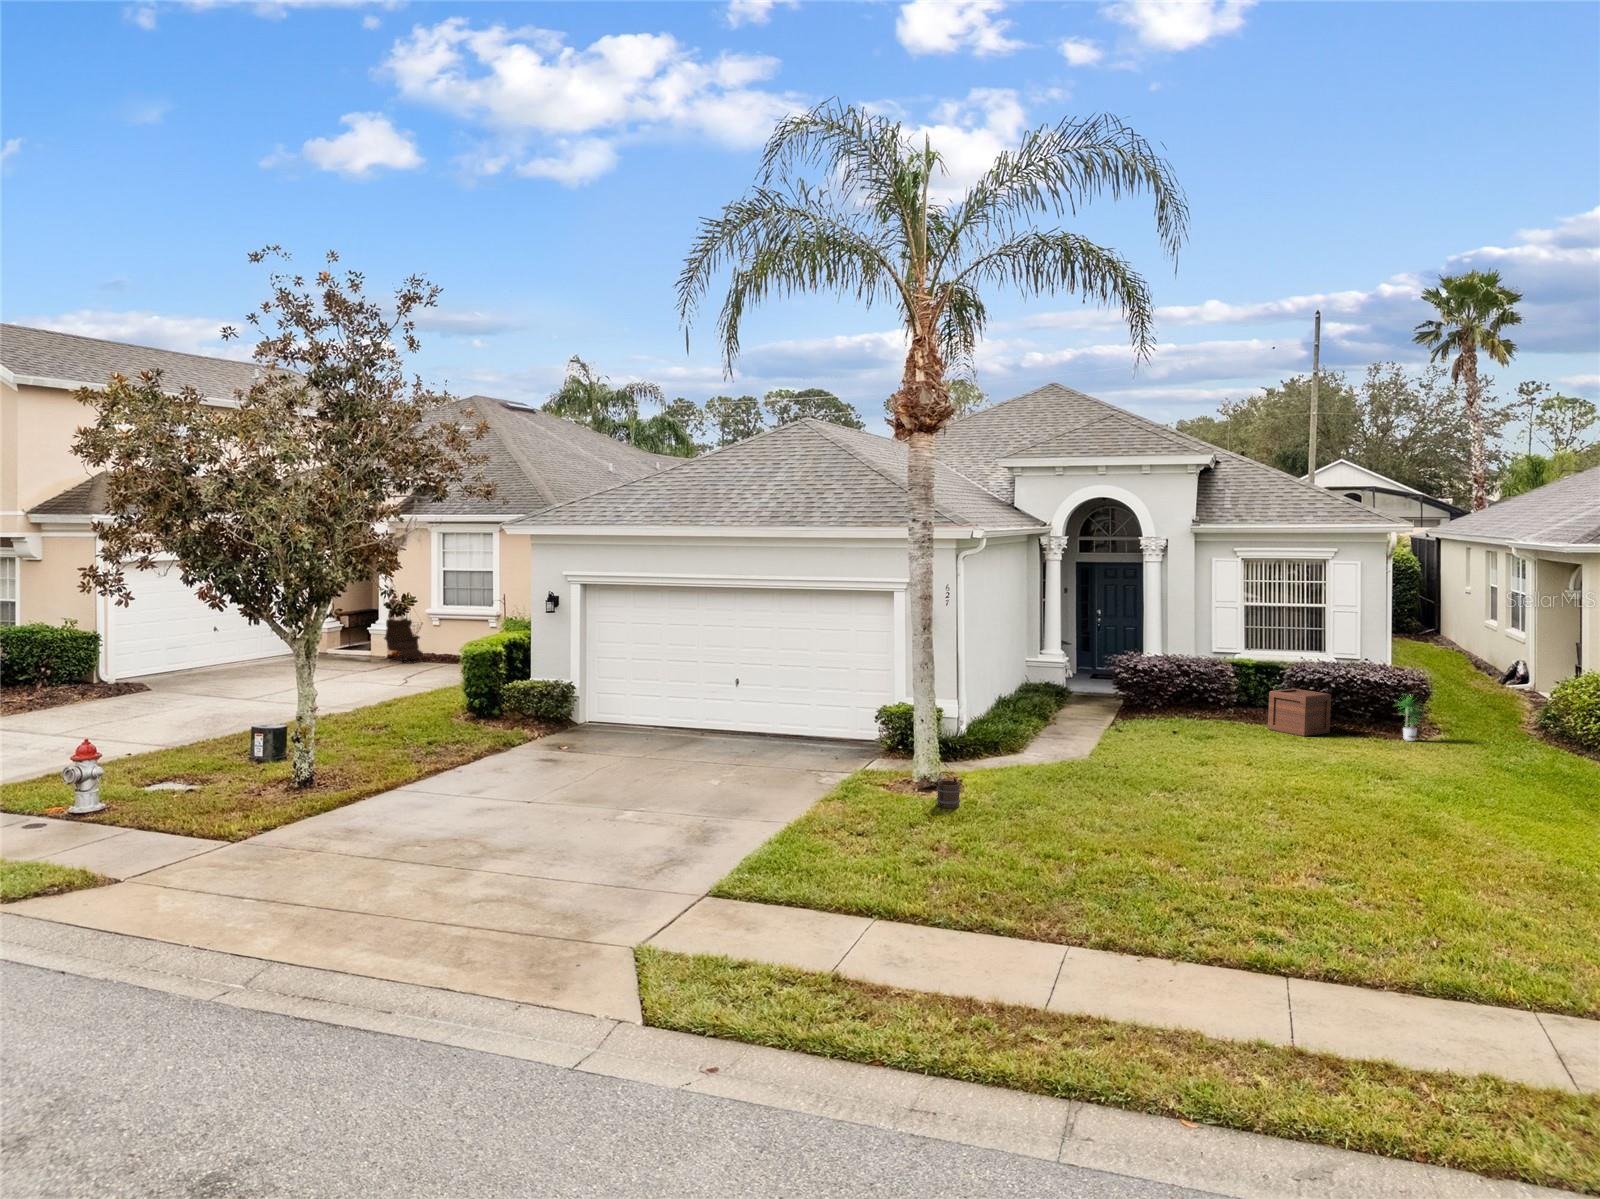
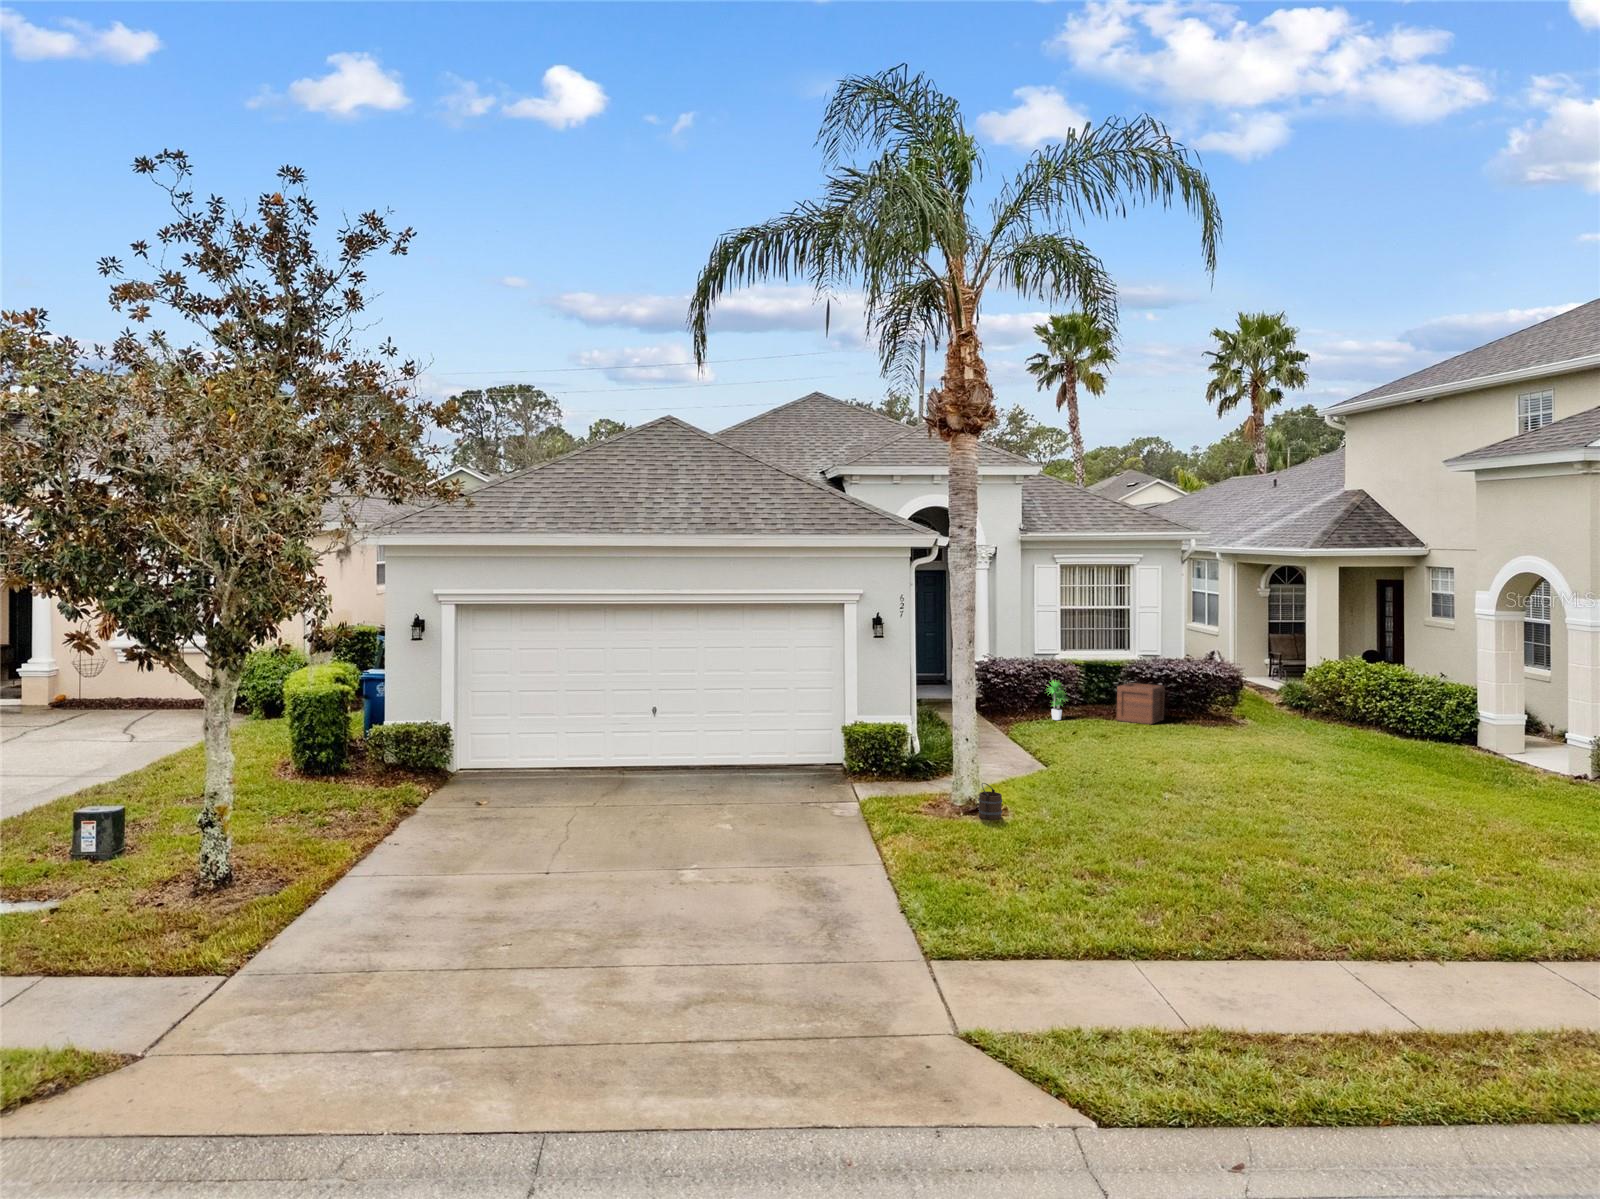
lounge chair: present [384,618,423,663] -> none [46,654,112,715]
potted plant: present [1399,695,1419,741] -> present [1050,680,1064,720]

